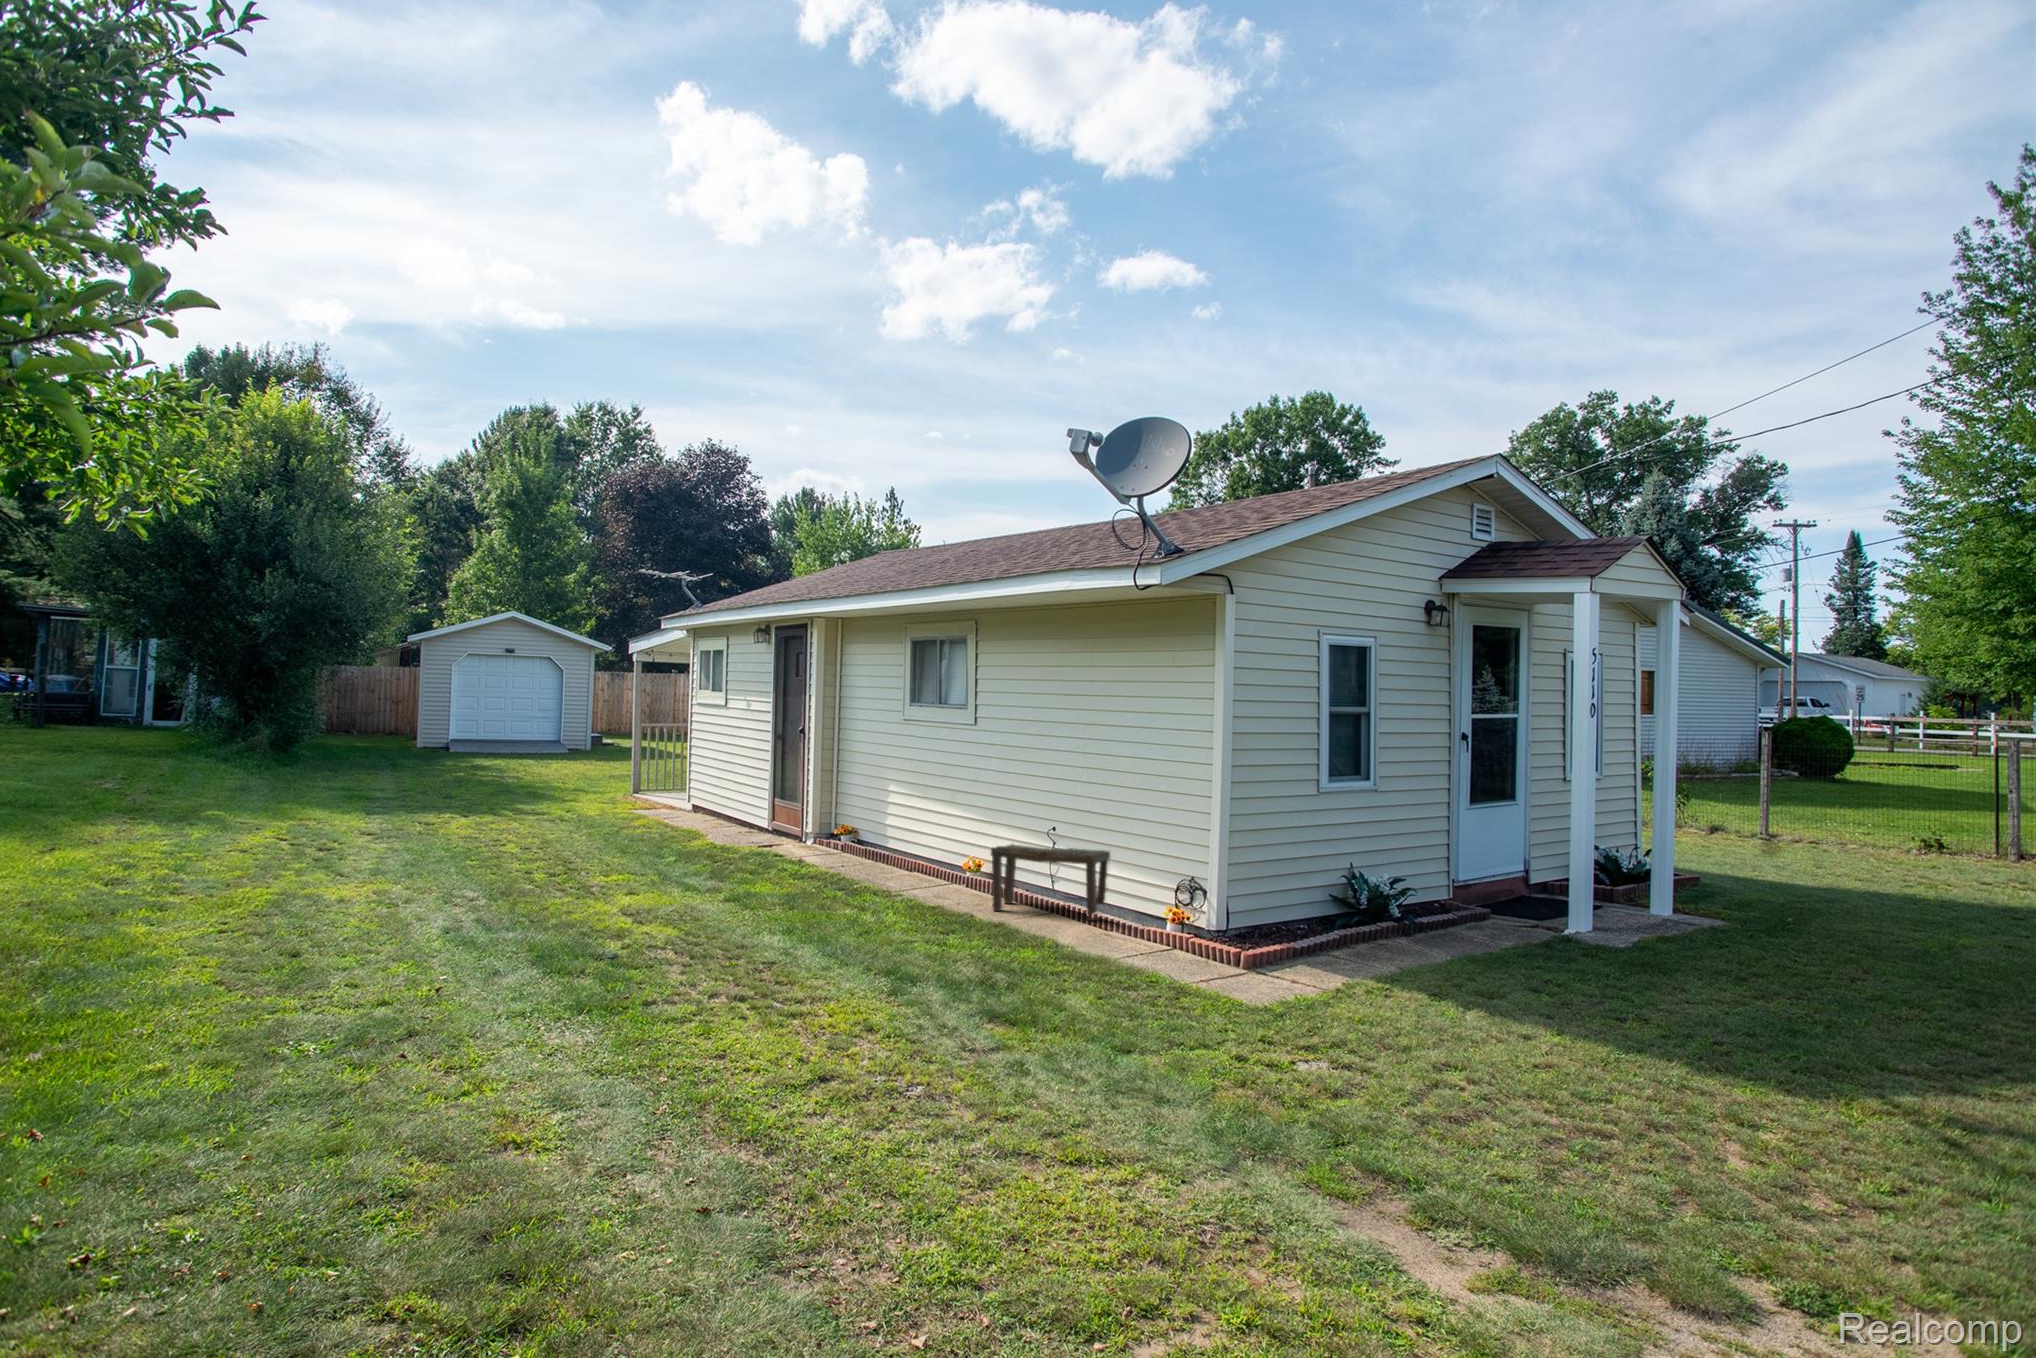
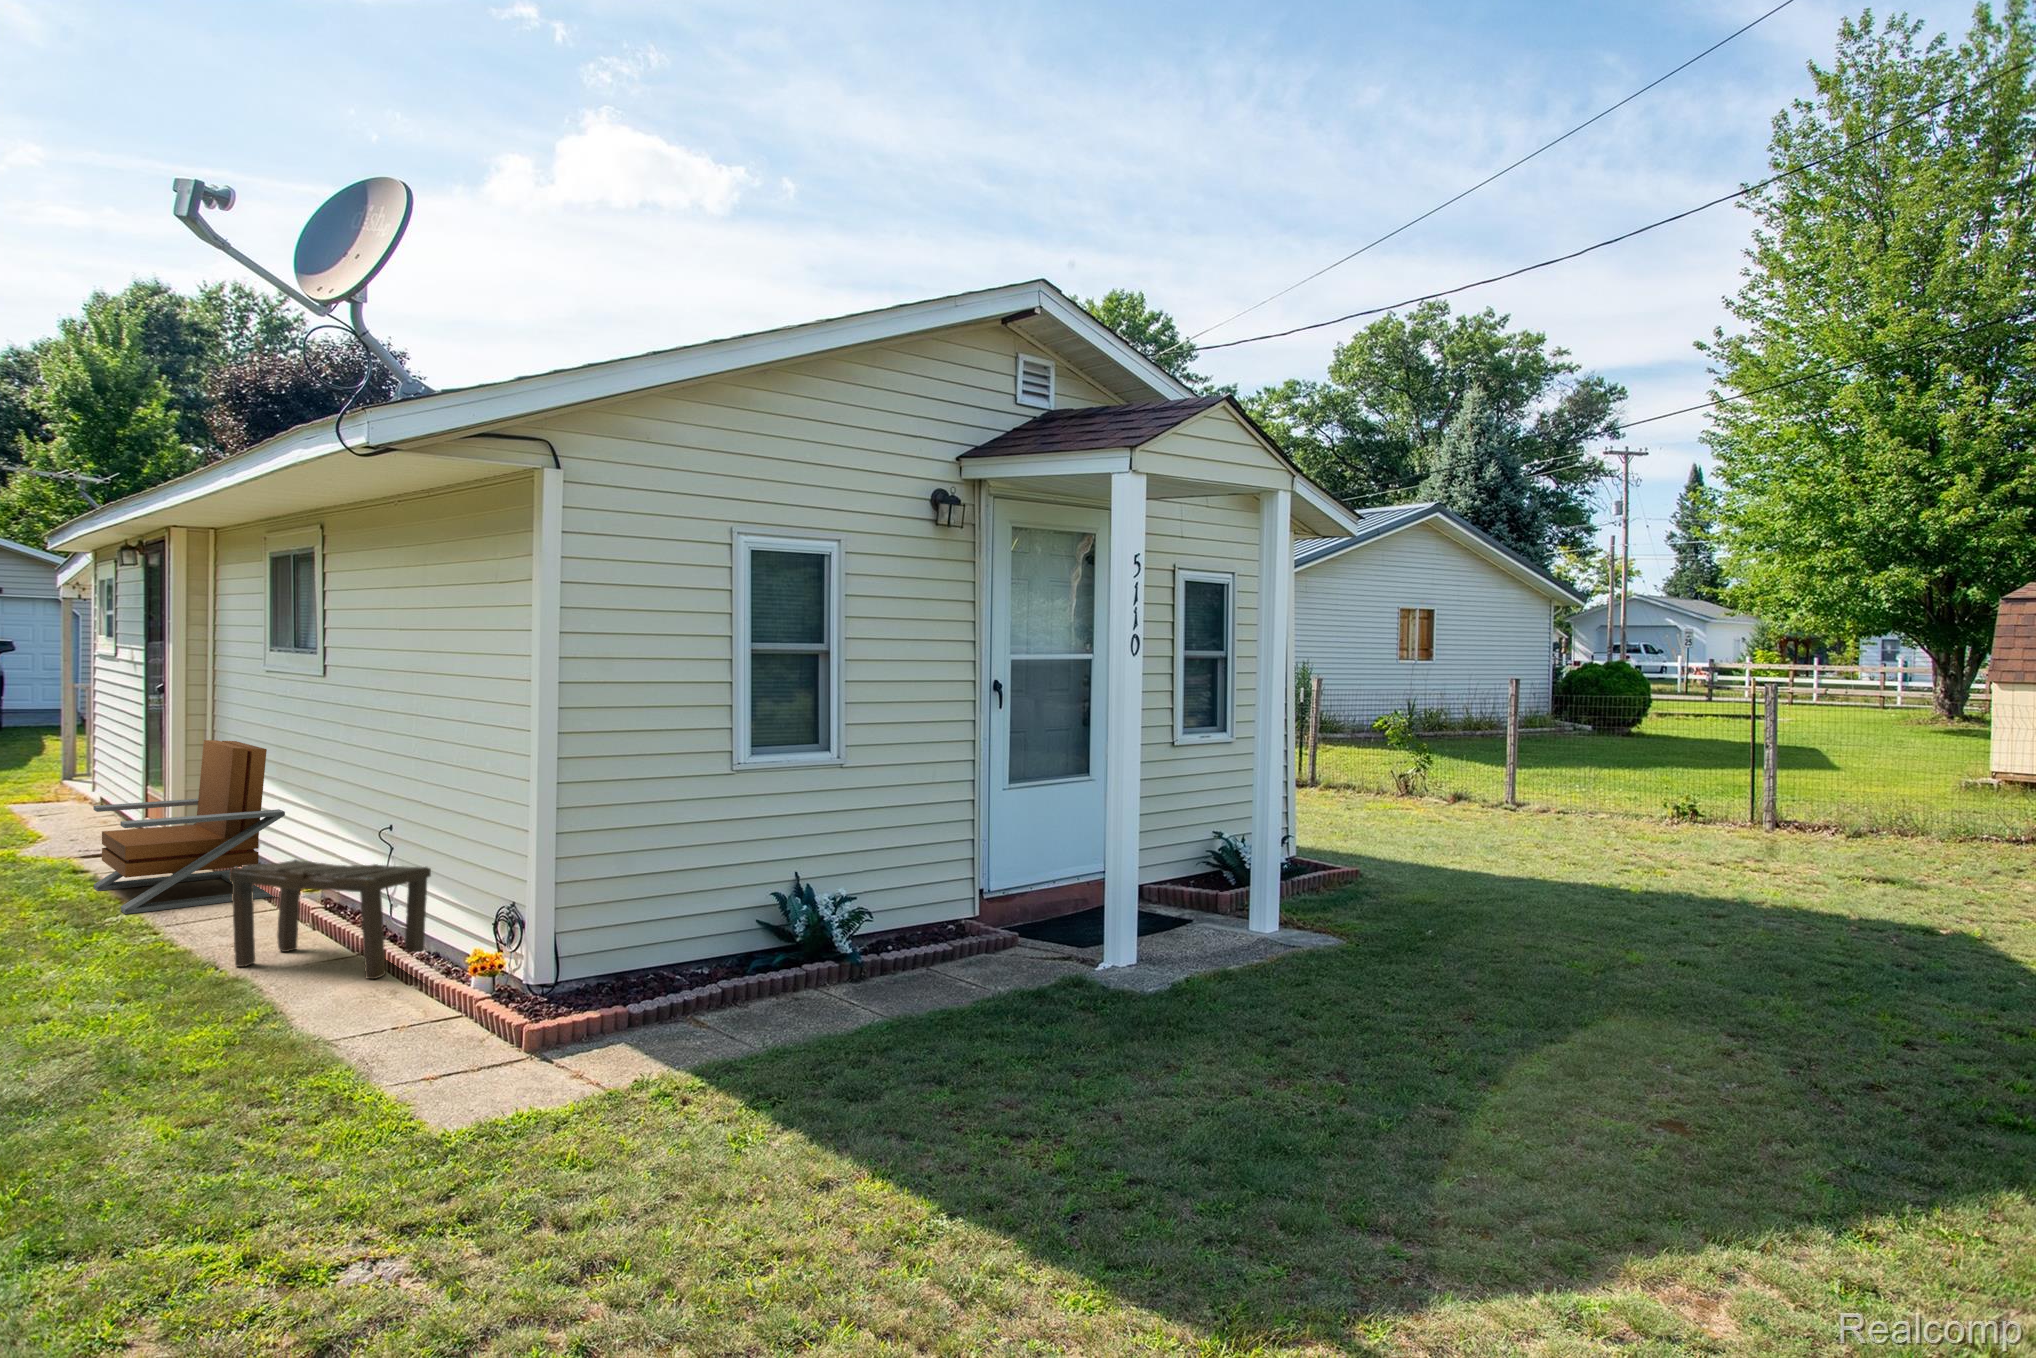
lounge chair: none [814,765,946,879] -> present [93,740,285,914]

